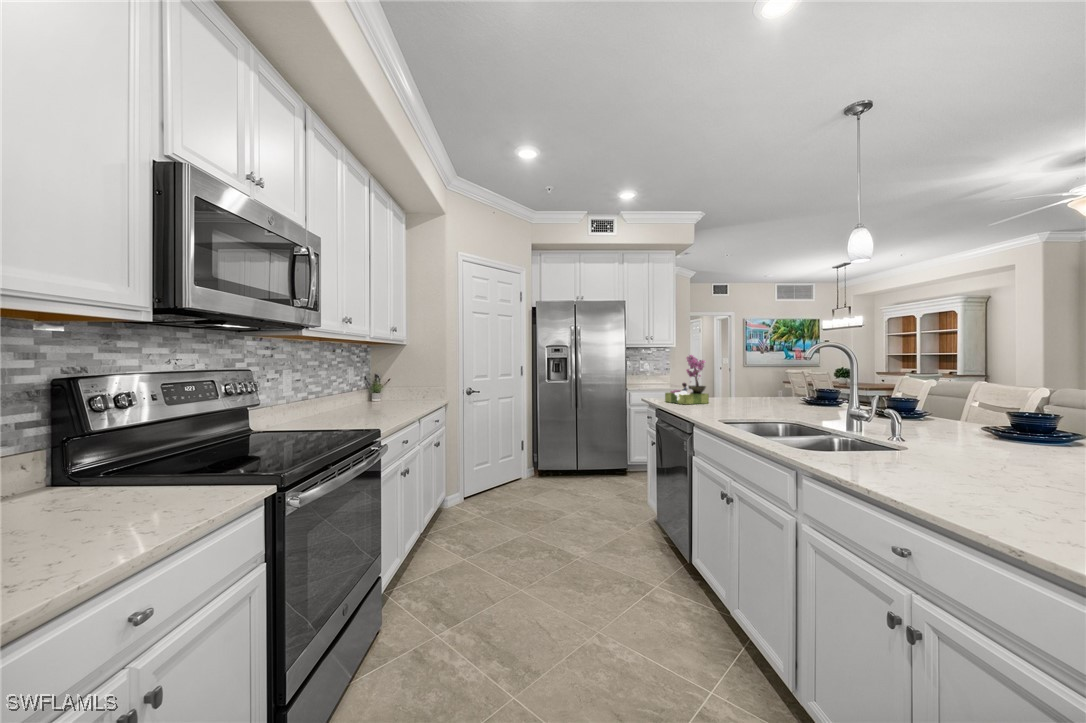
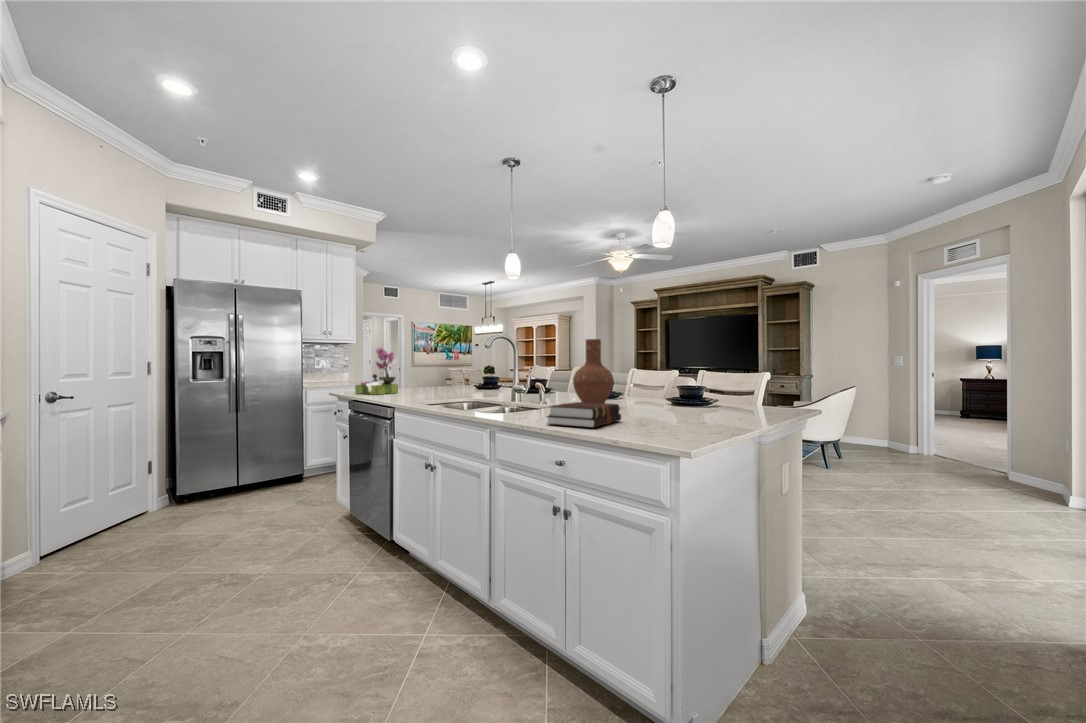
vase: none [951,349,1042,460] -> present [573,339,614,403]
hardback book: none [876,454,1045,508] -> present [547,402,621,428]

